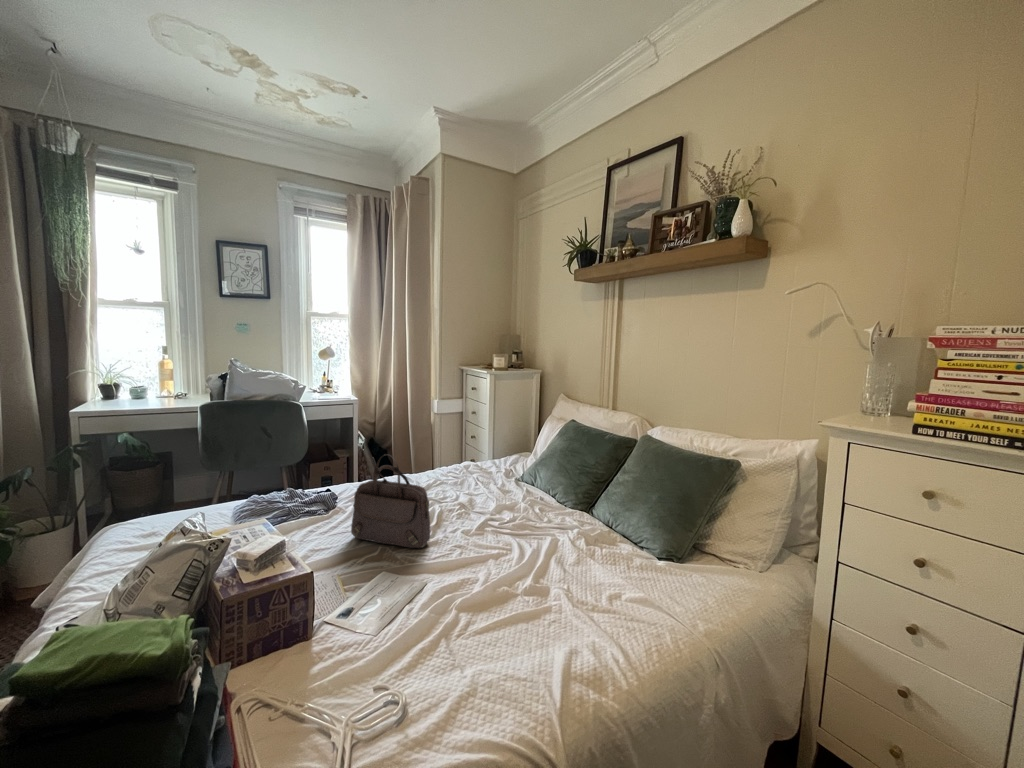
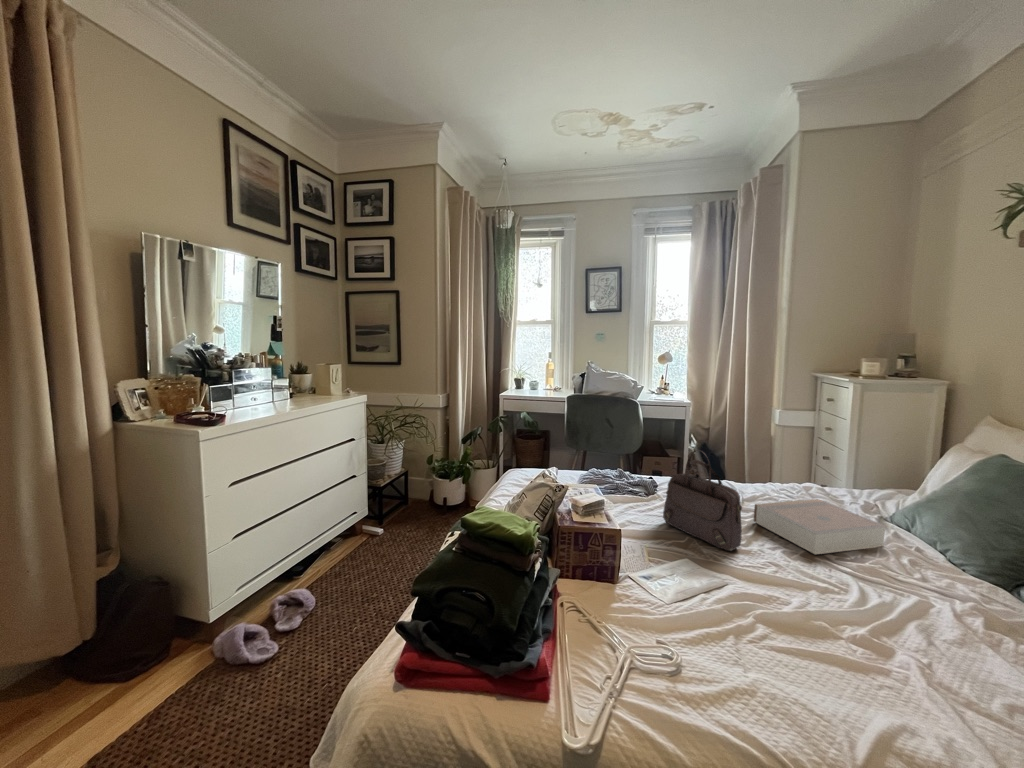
book: none [434,475,524,526] -> present [754,499,887,554]

